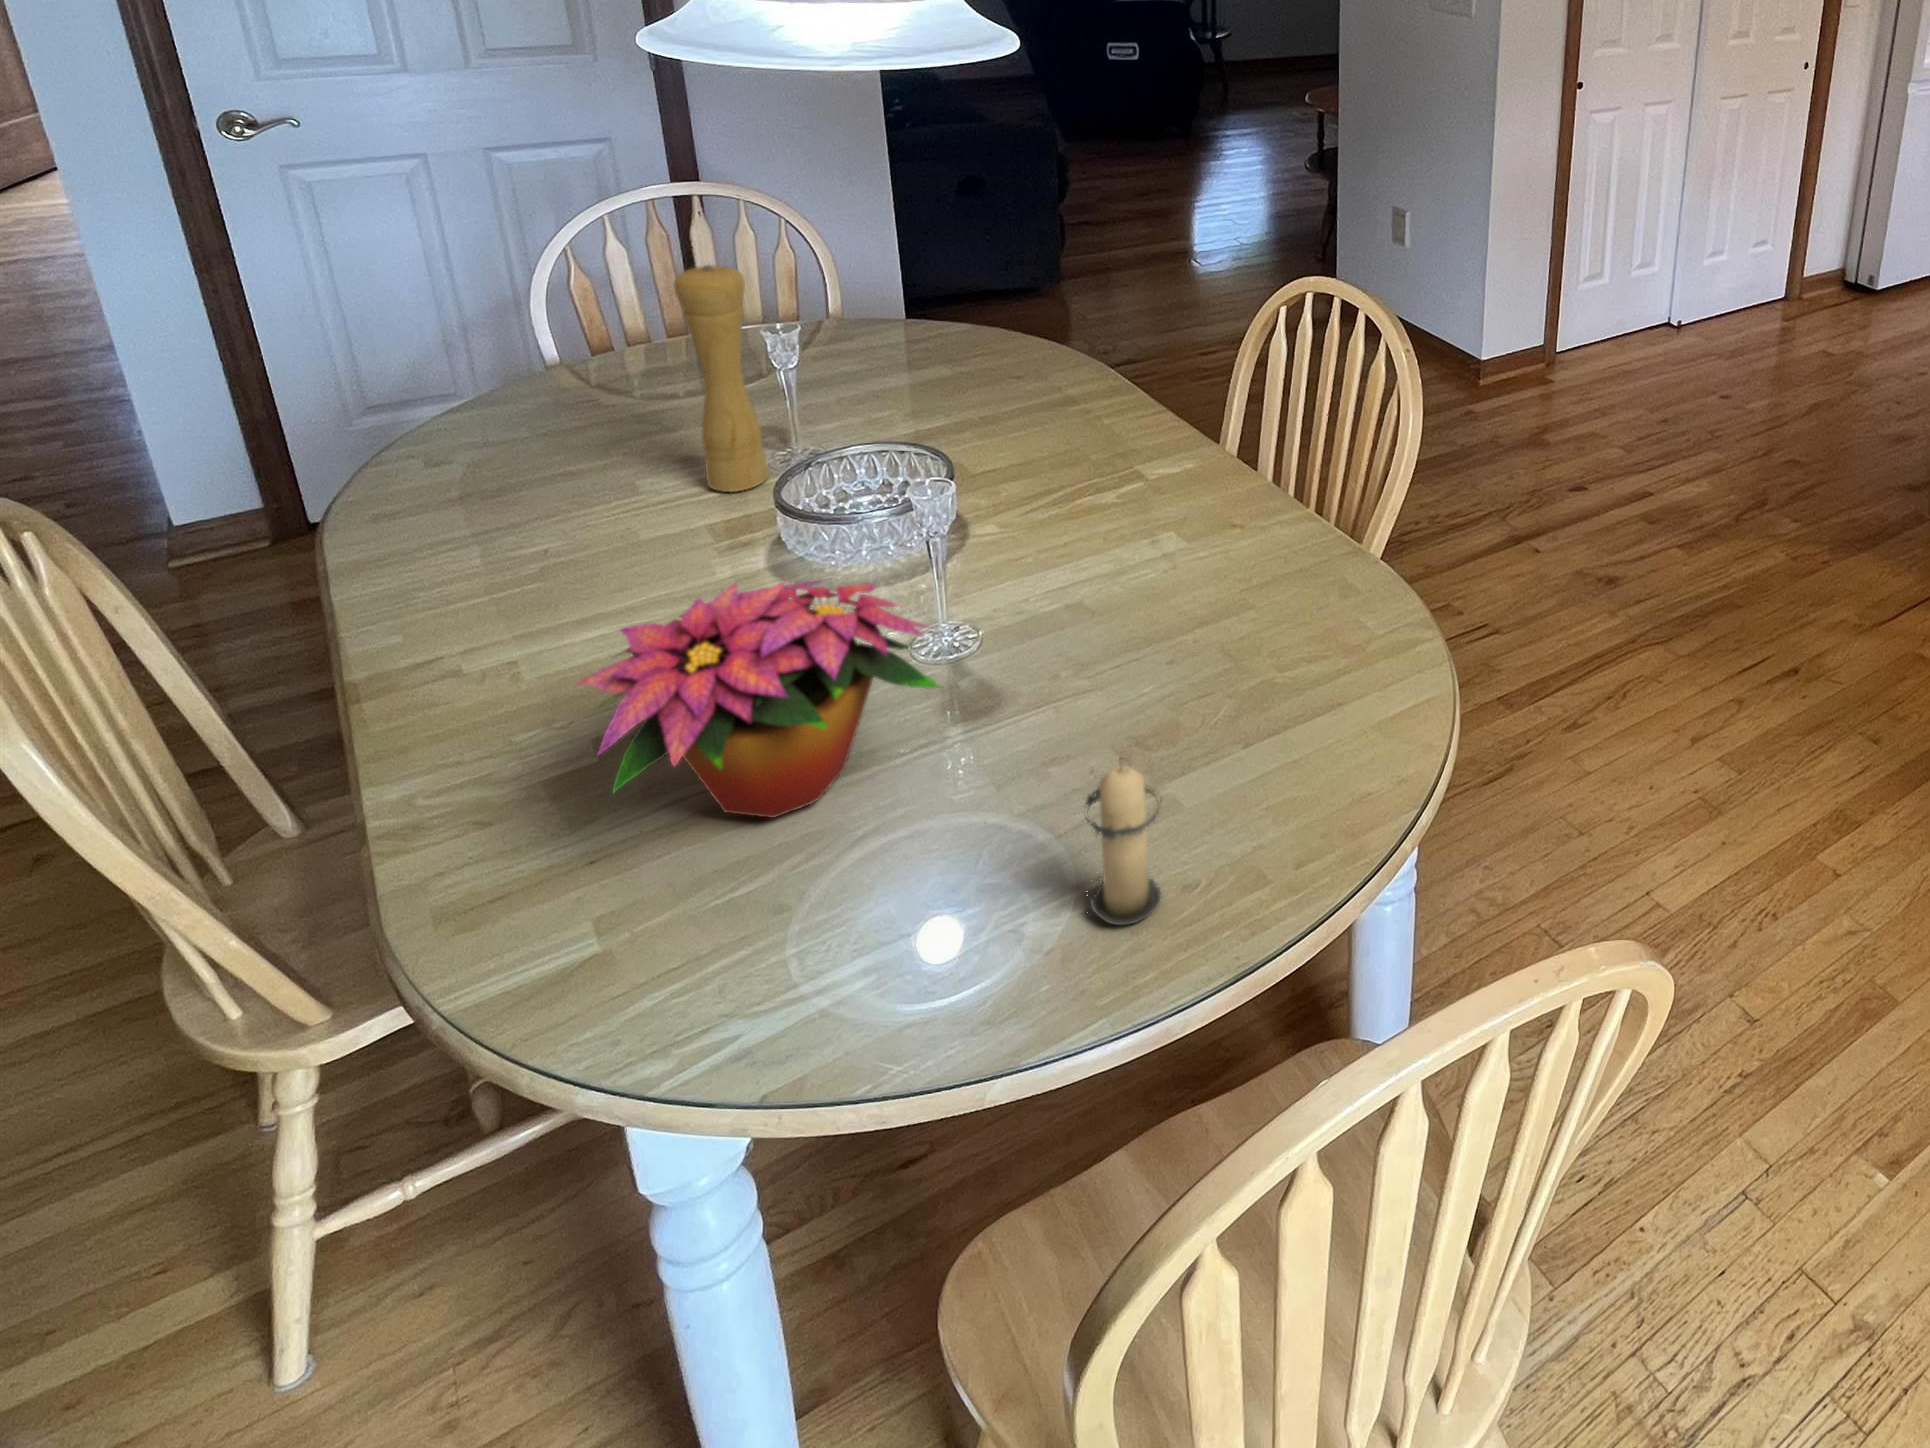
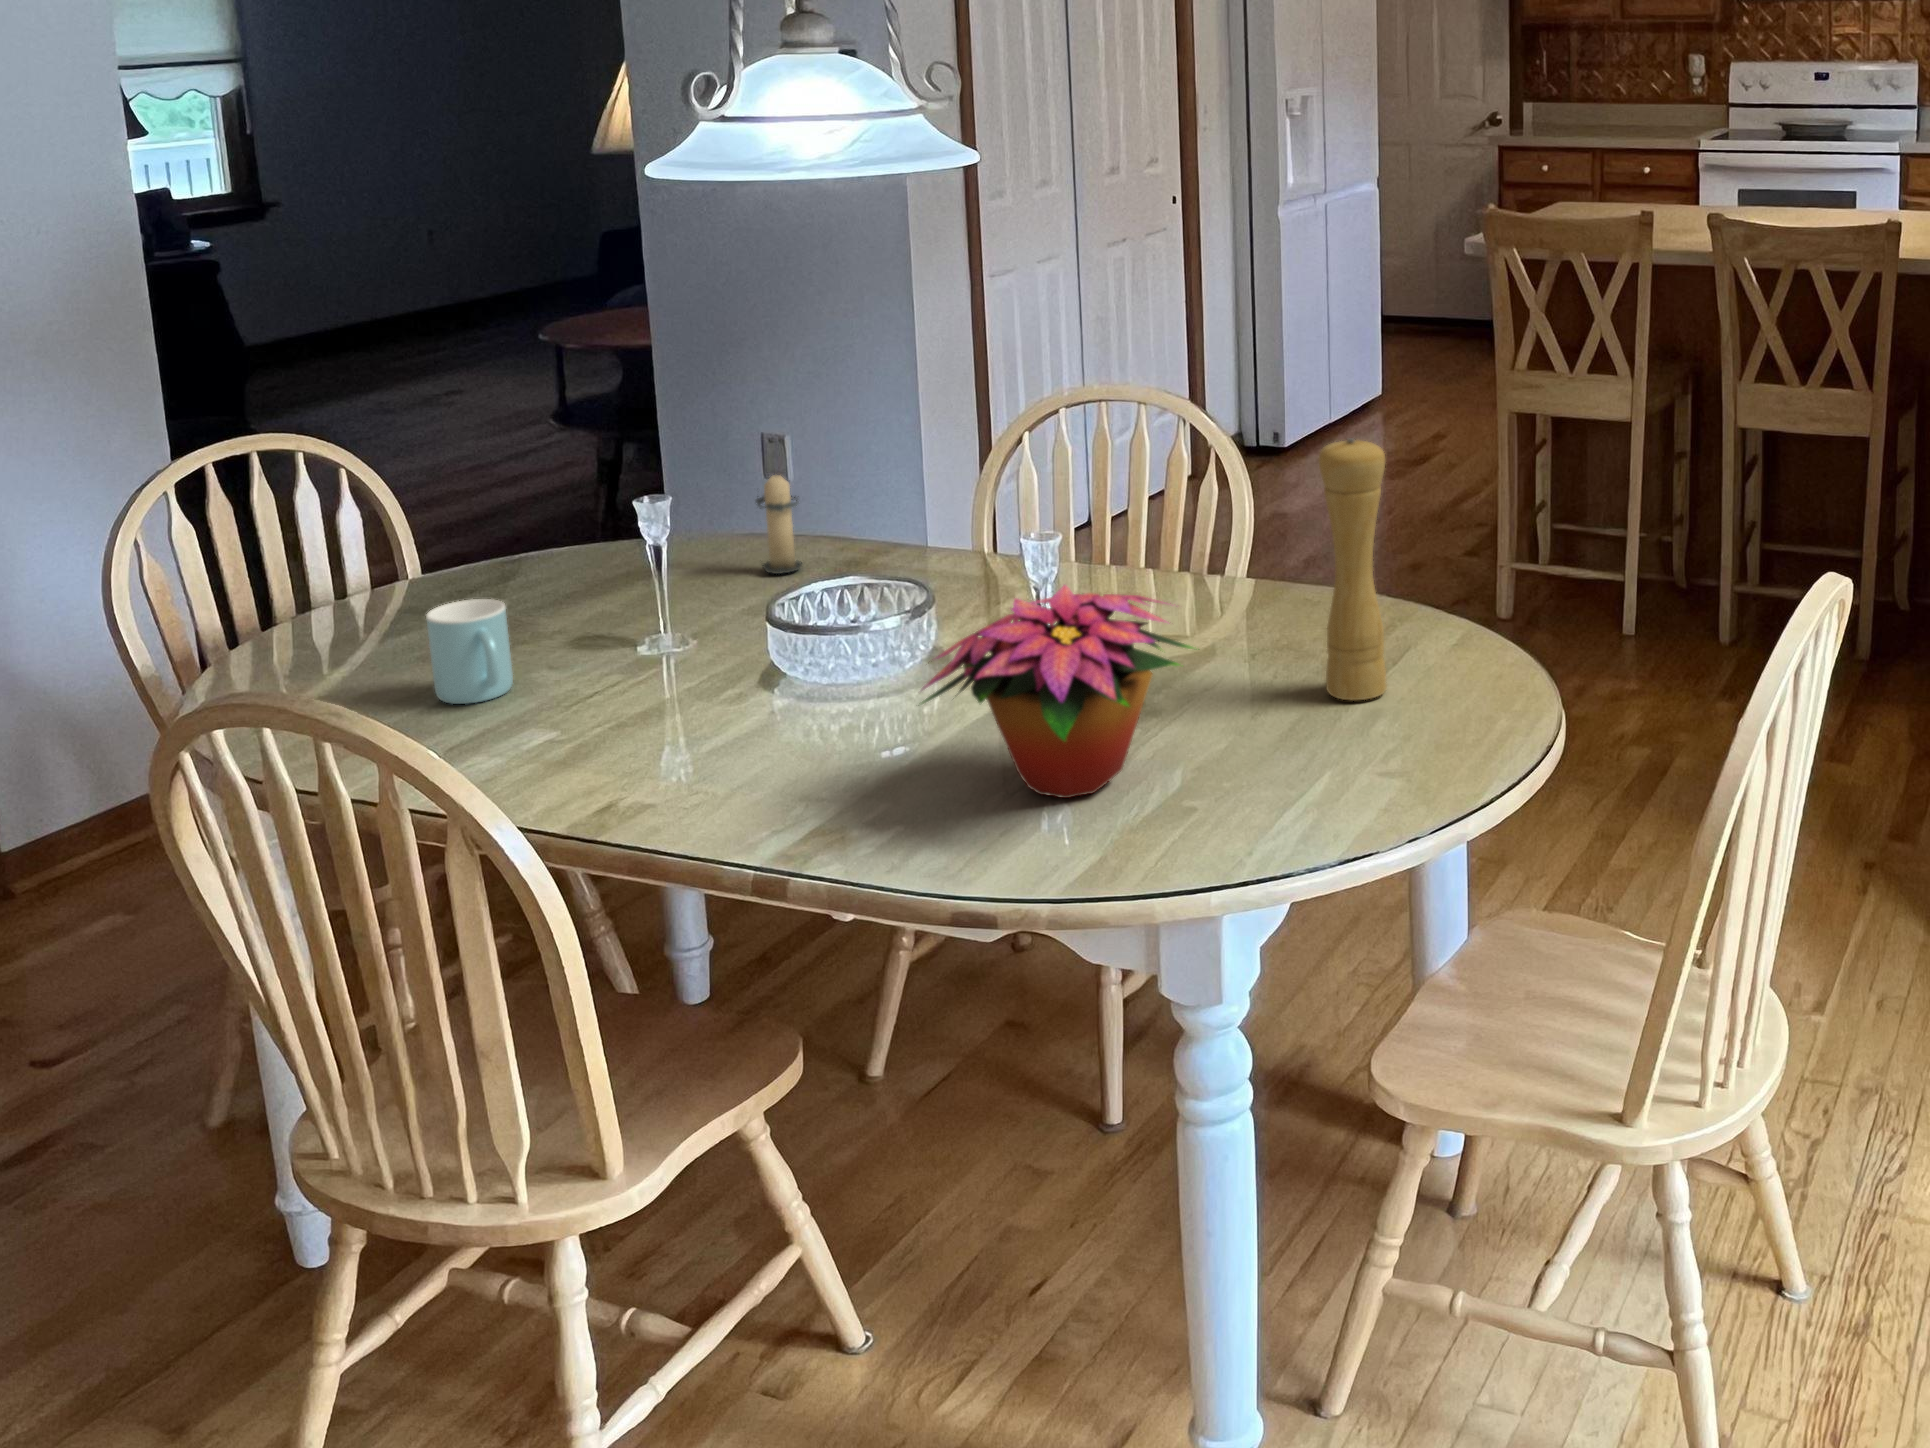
pepper mill: present [674,265,768,492] -> present [1318,438,1387,700]
mug: none [578,379,666,475] -> present [426,599,513,704]
candle: present [1085,763,1162,925] -> present [756,474,802,574]

